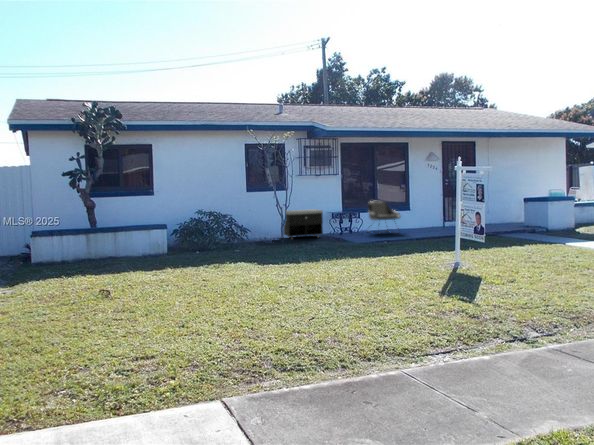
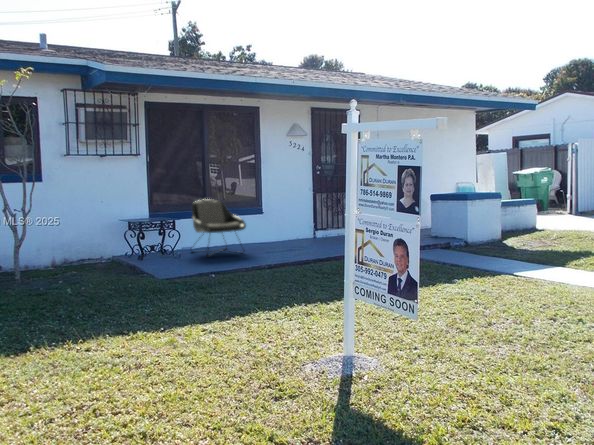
storage bench: present [284,209,323,238] -> none [32,215,107,271]

